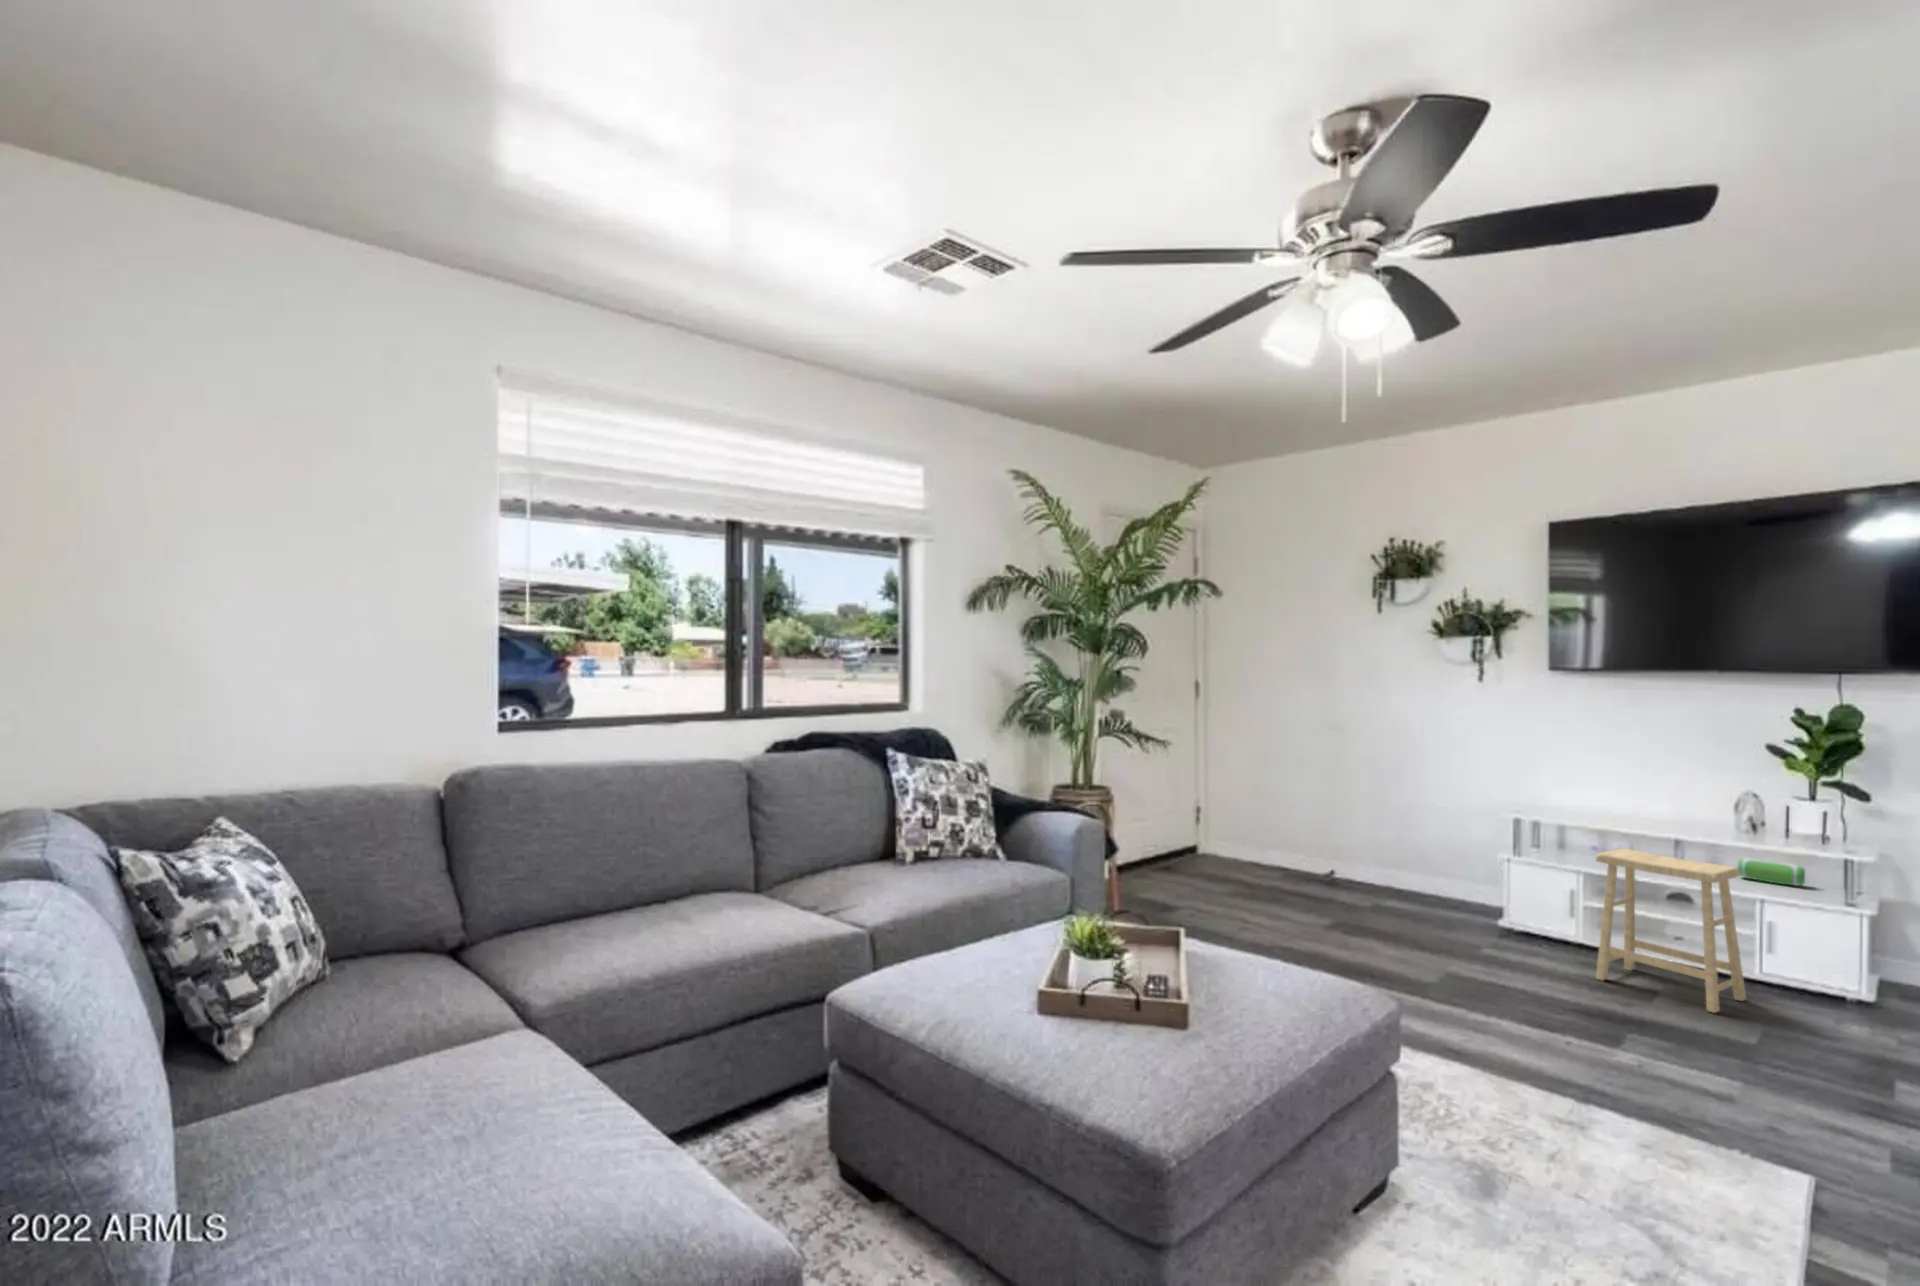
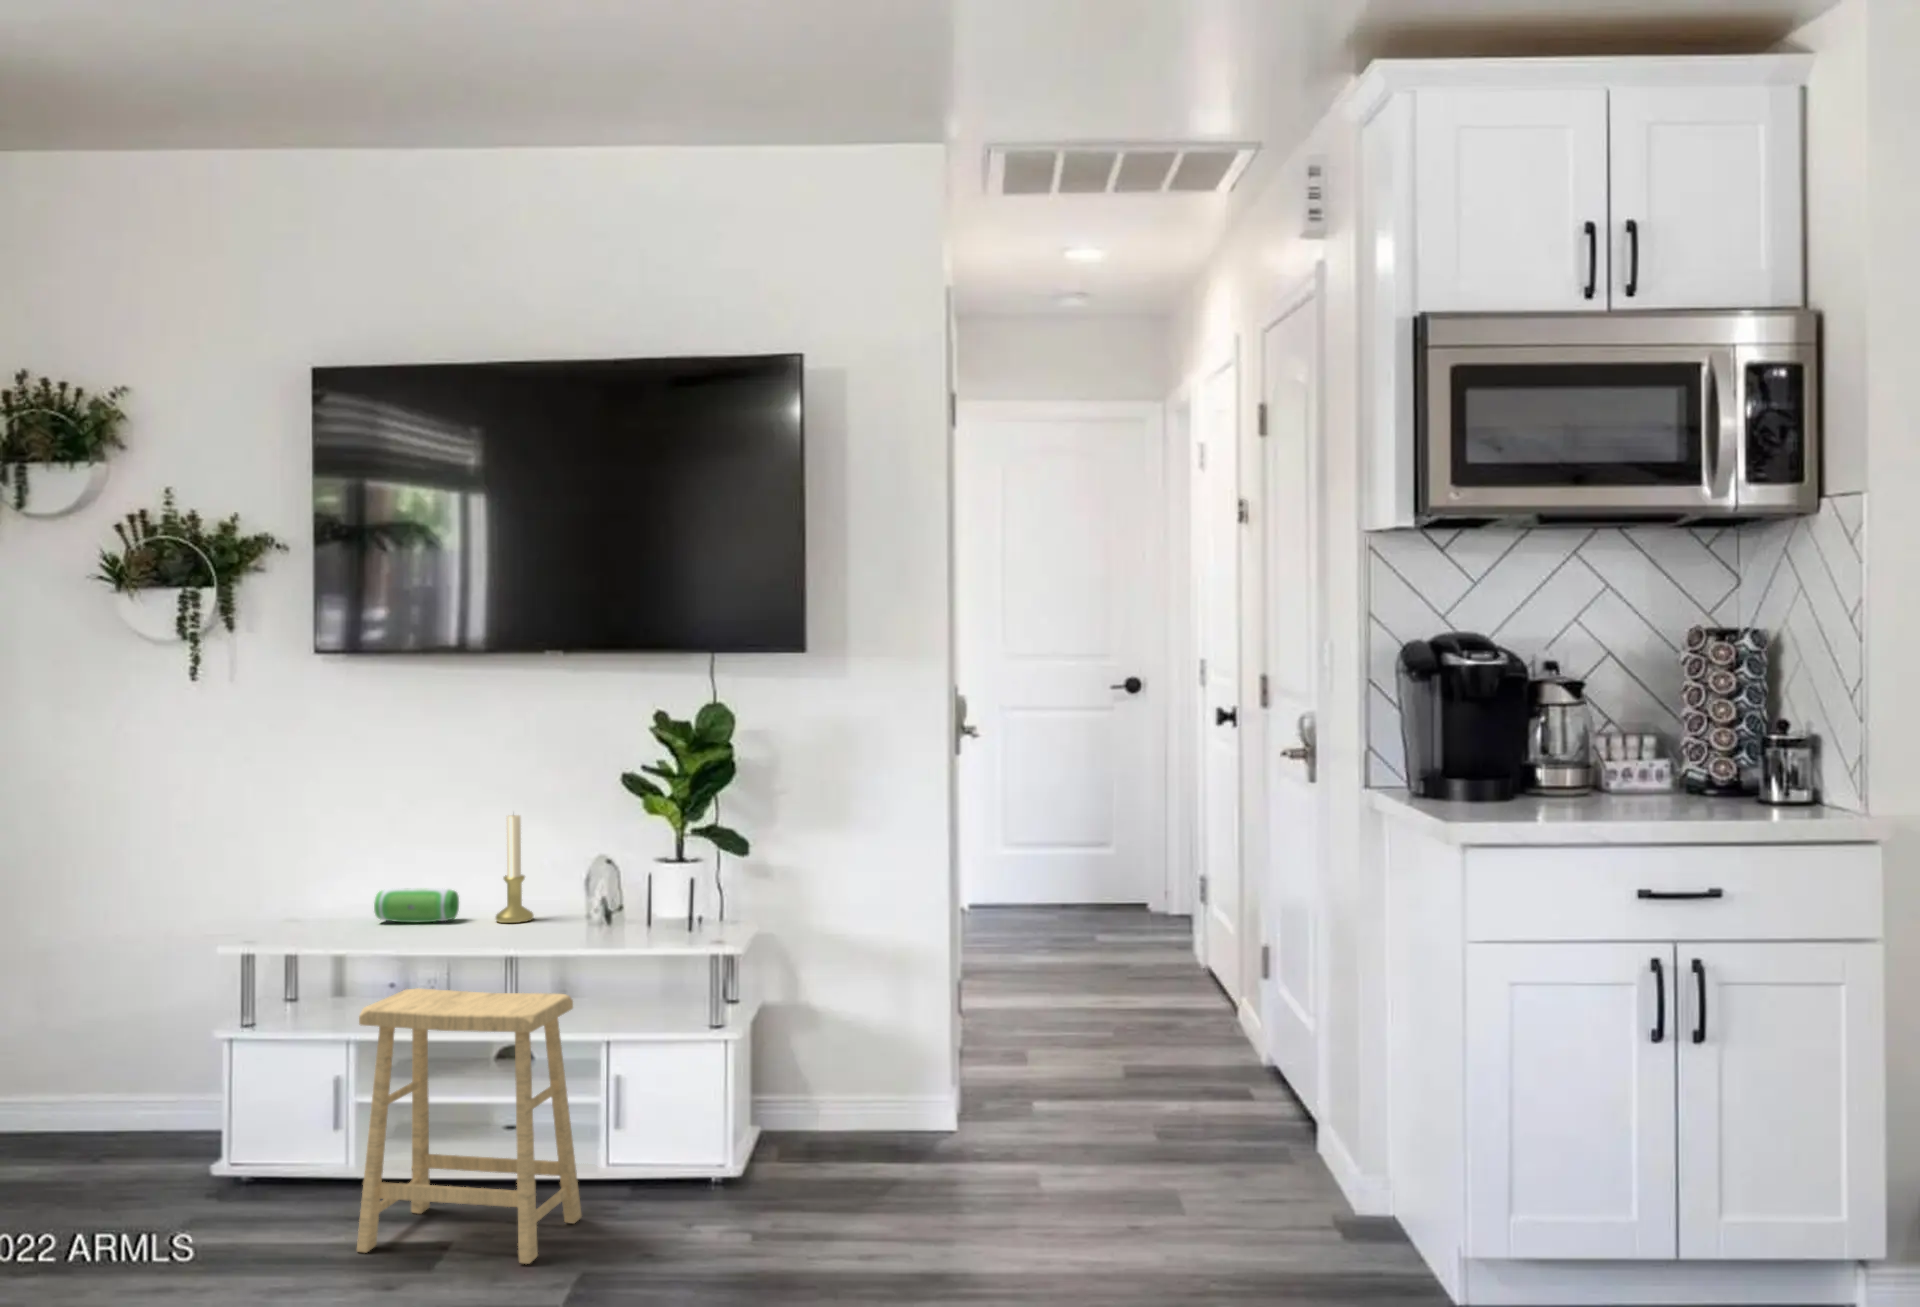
candle holder: none [1668,760,1695,824] -> present [496,815,534,923]
speaker: present [1738,858,1805,886] -> present [374,889,459,922]

